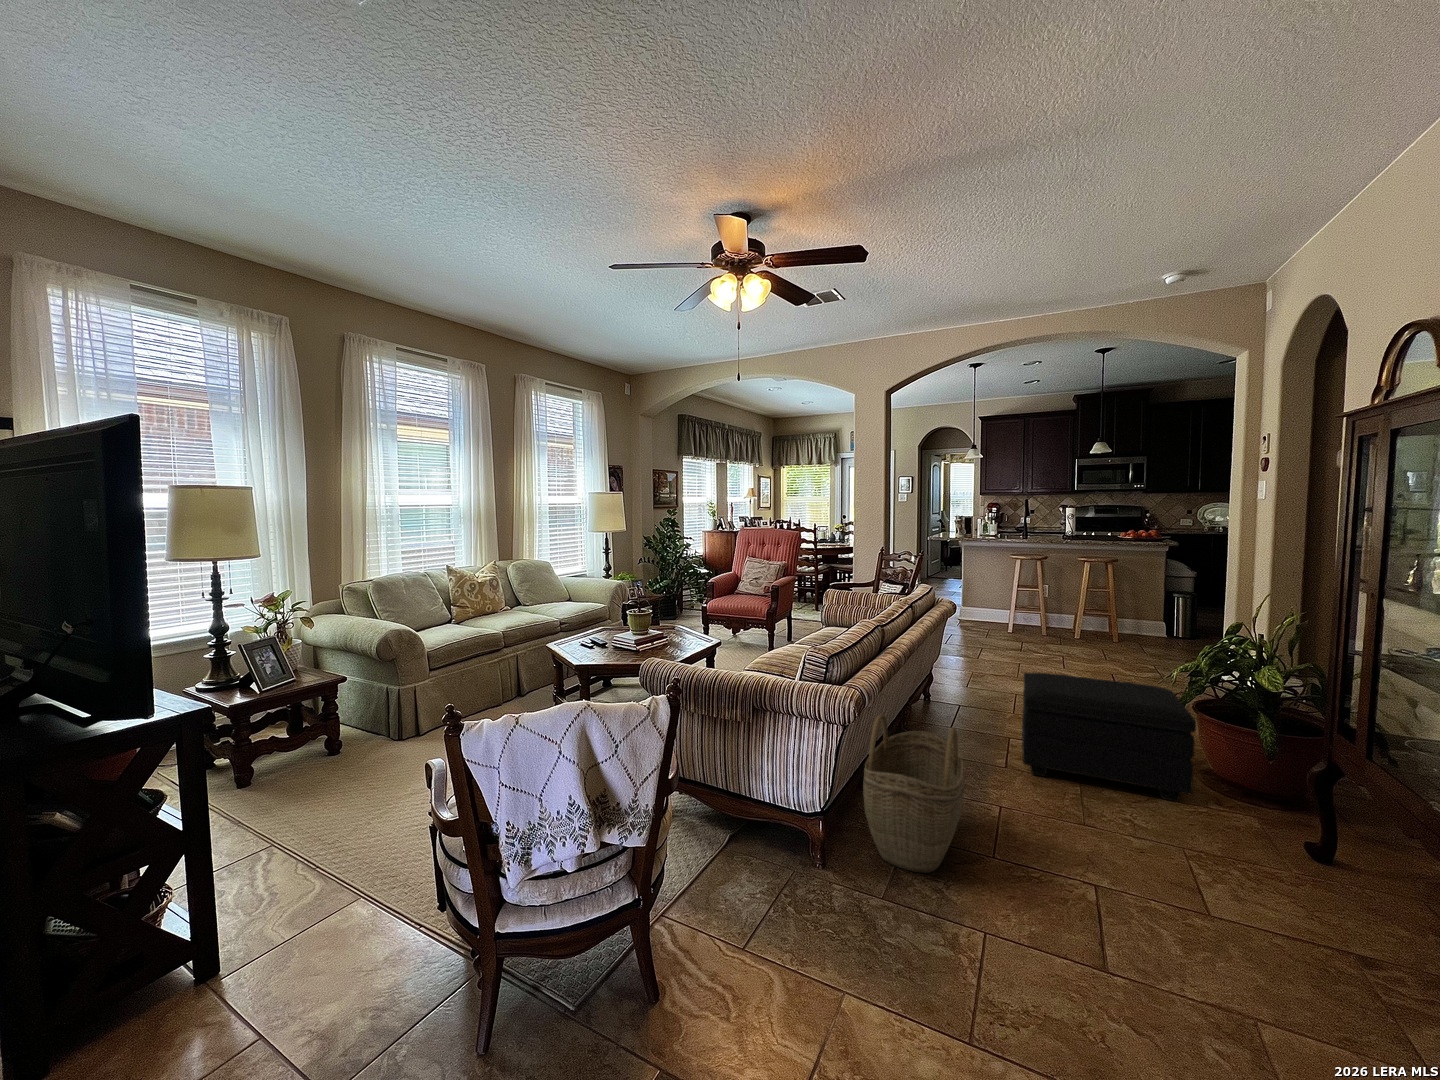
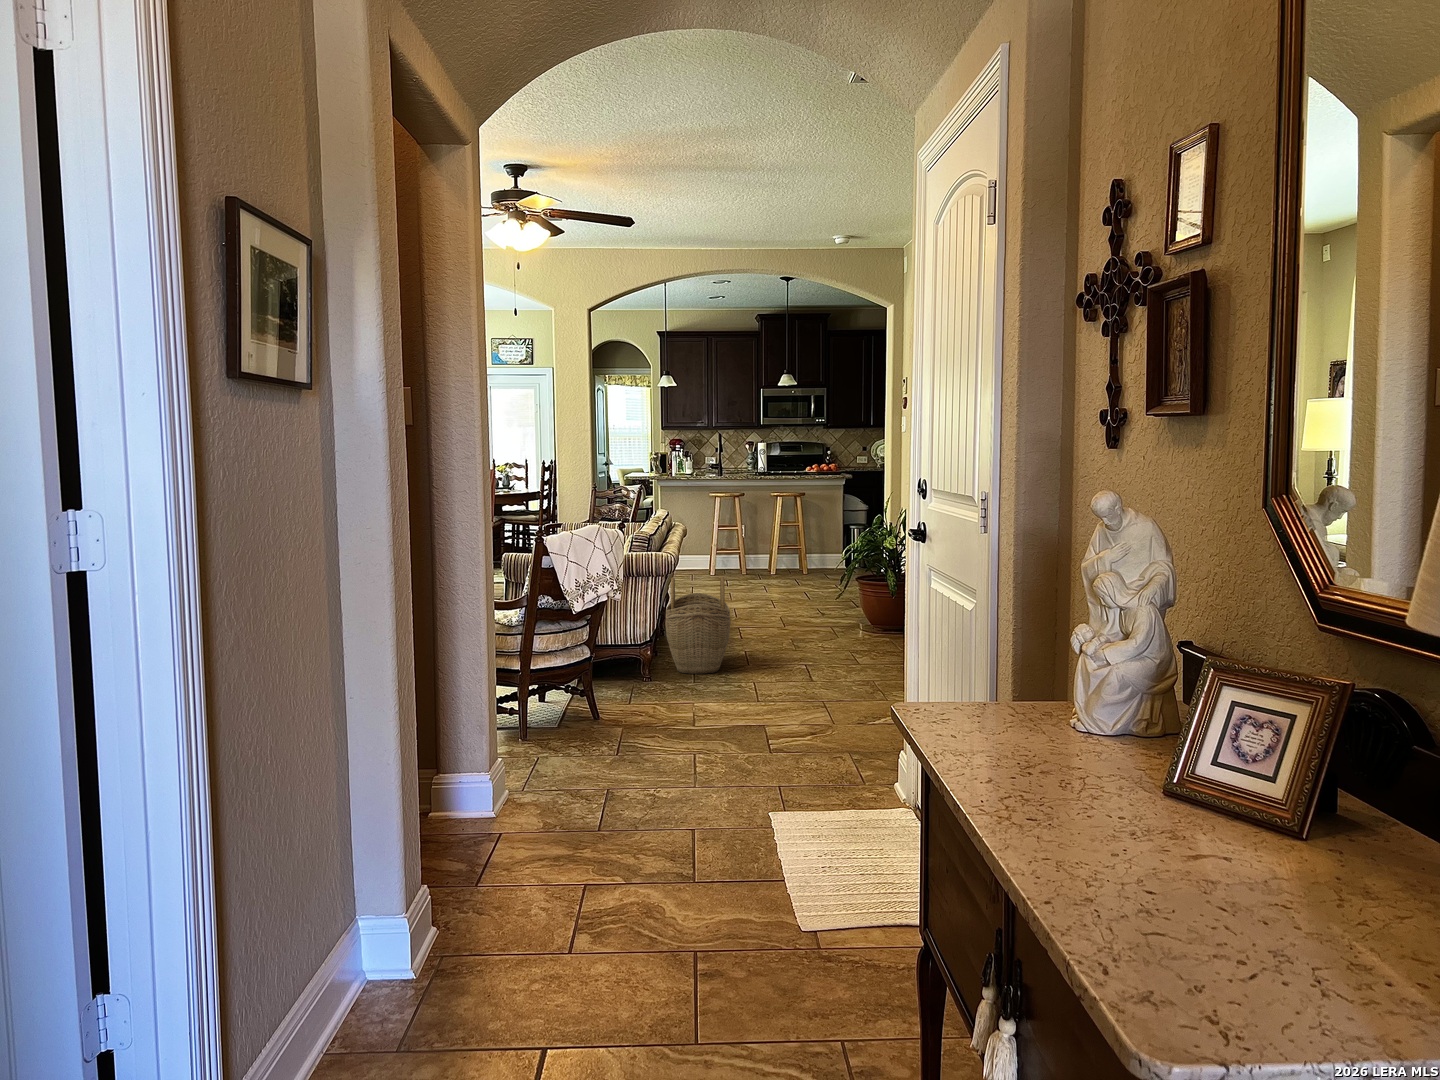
footstool: present [1022,673,1196,802] -> none [748,565,858,638]

